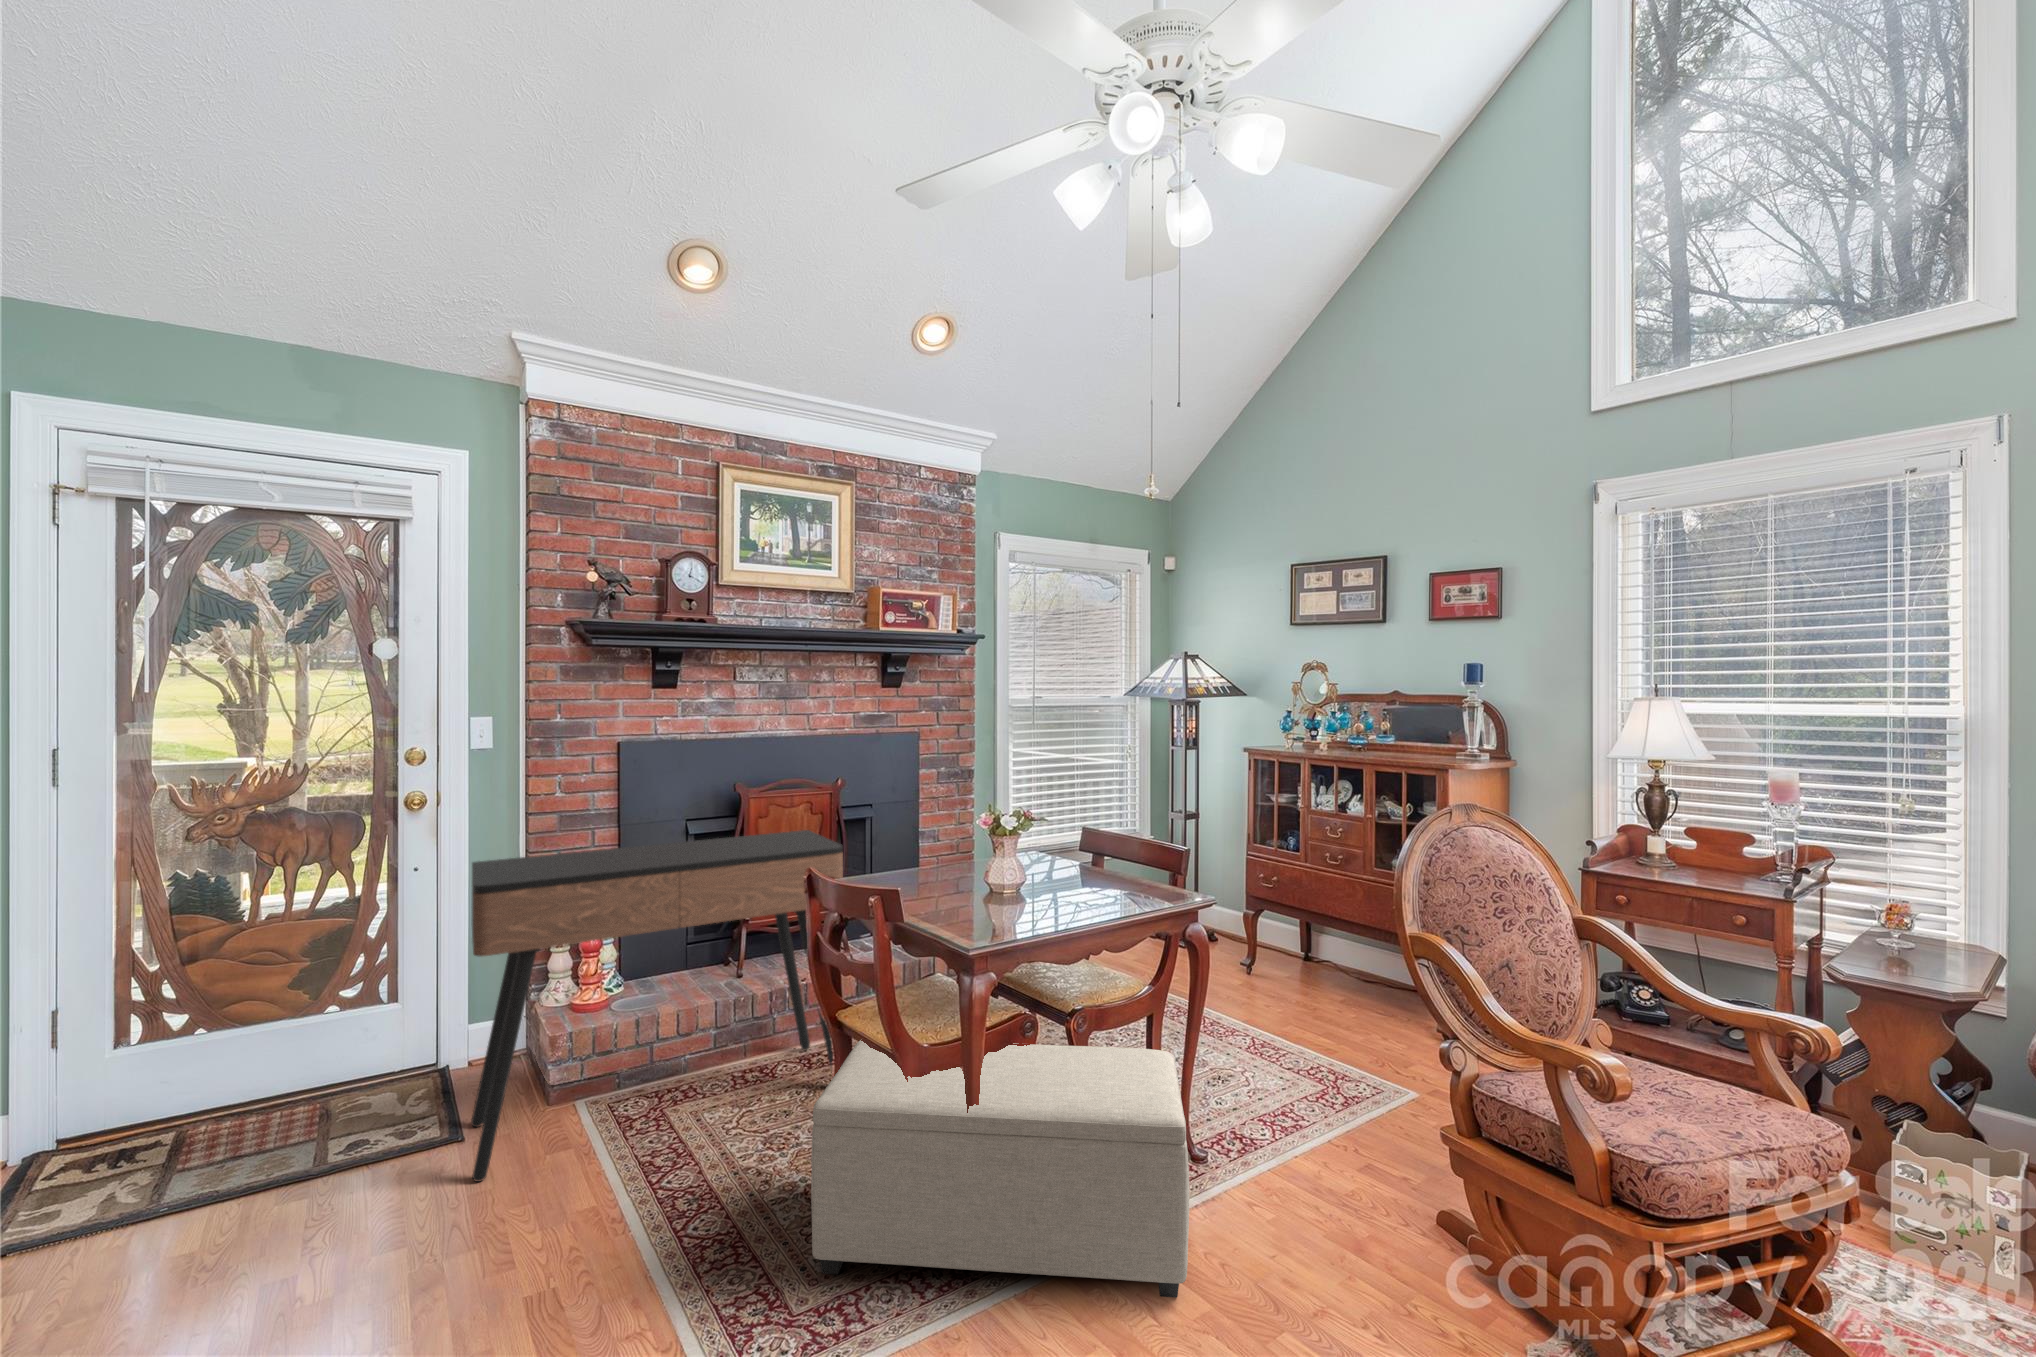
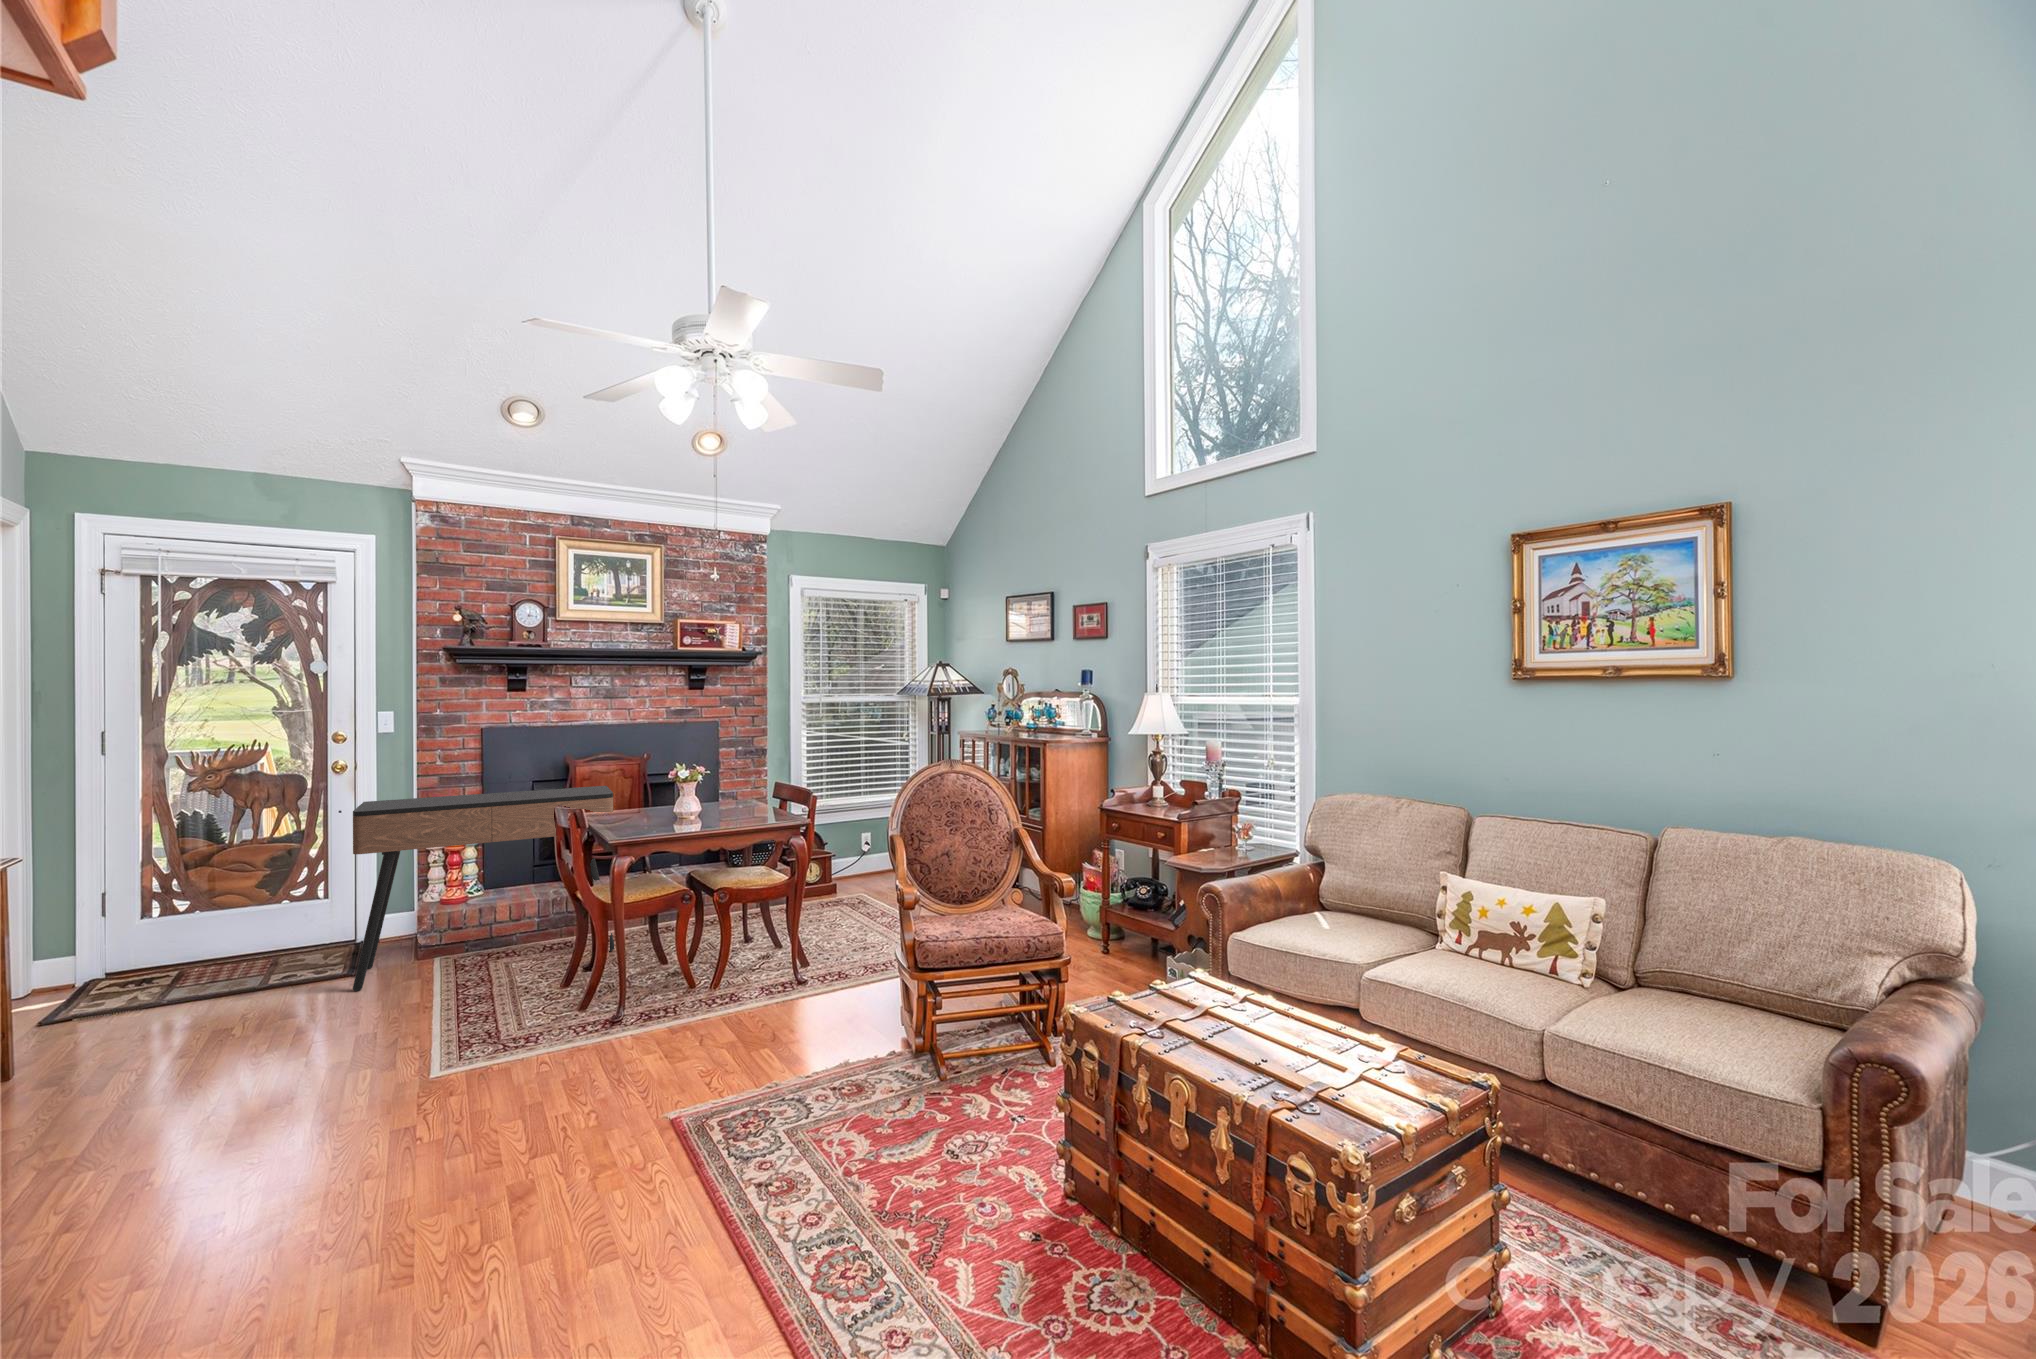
ottoman: present [811,1040,1189,1298] -> none [526,902,767,1034]

